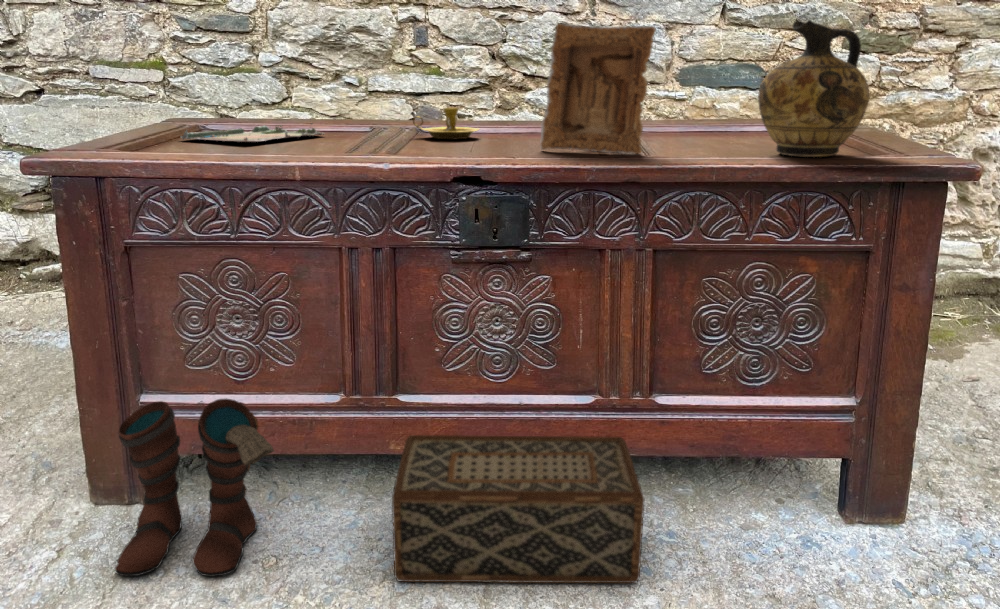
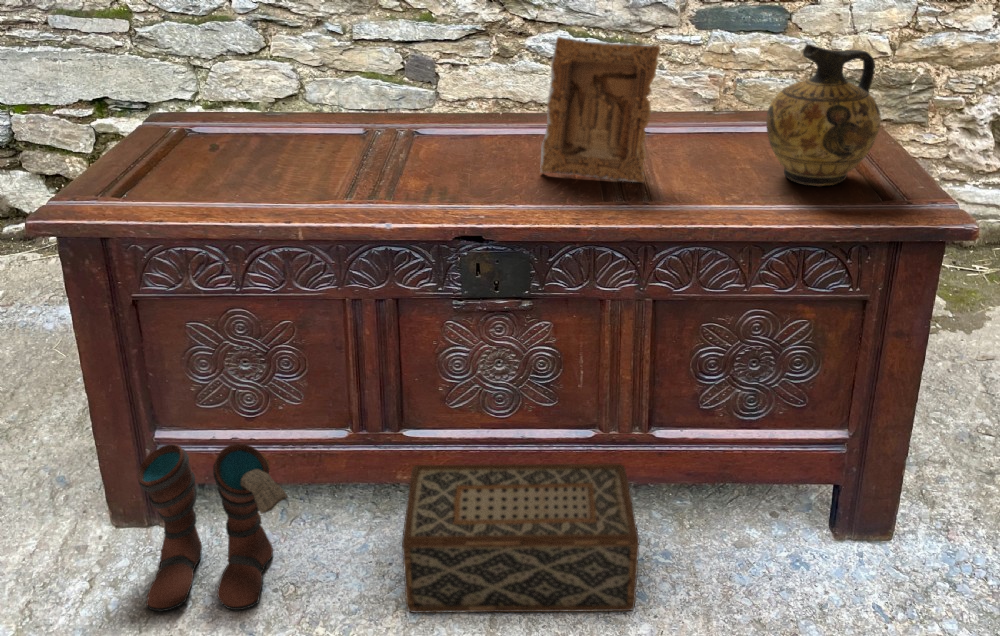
candlestick: present [413,108,479,139] -> none [407,106,478,143]
tray: present [181,123,325,142] -> none [166,118,316,165]

